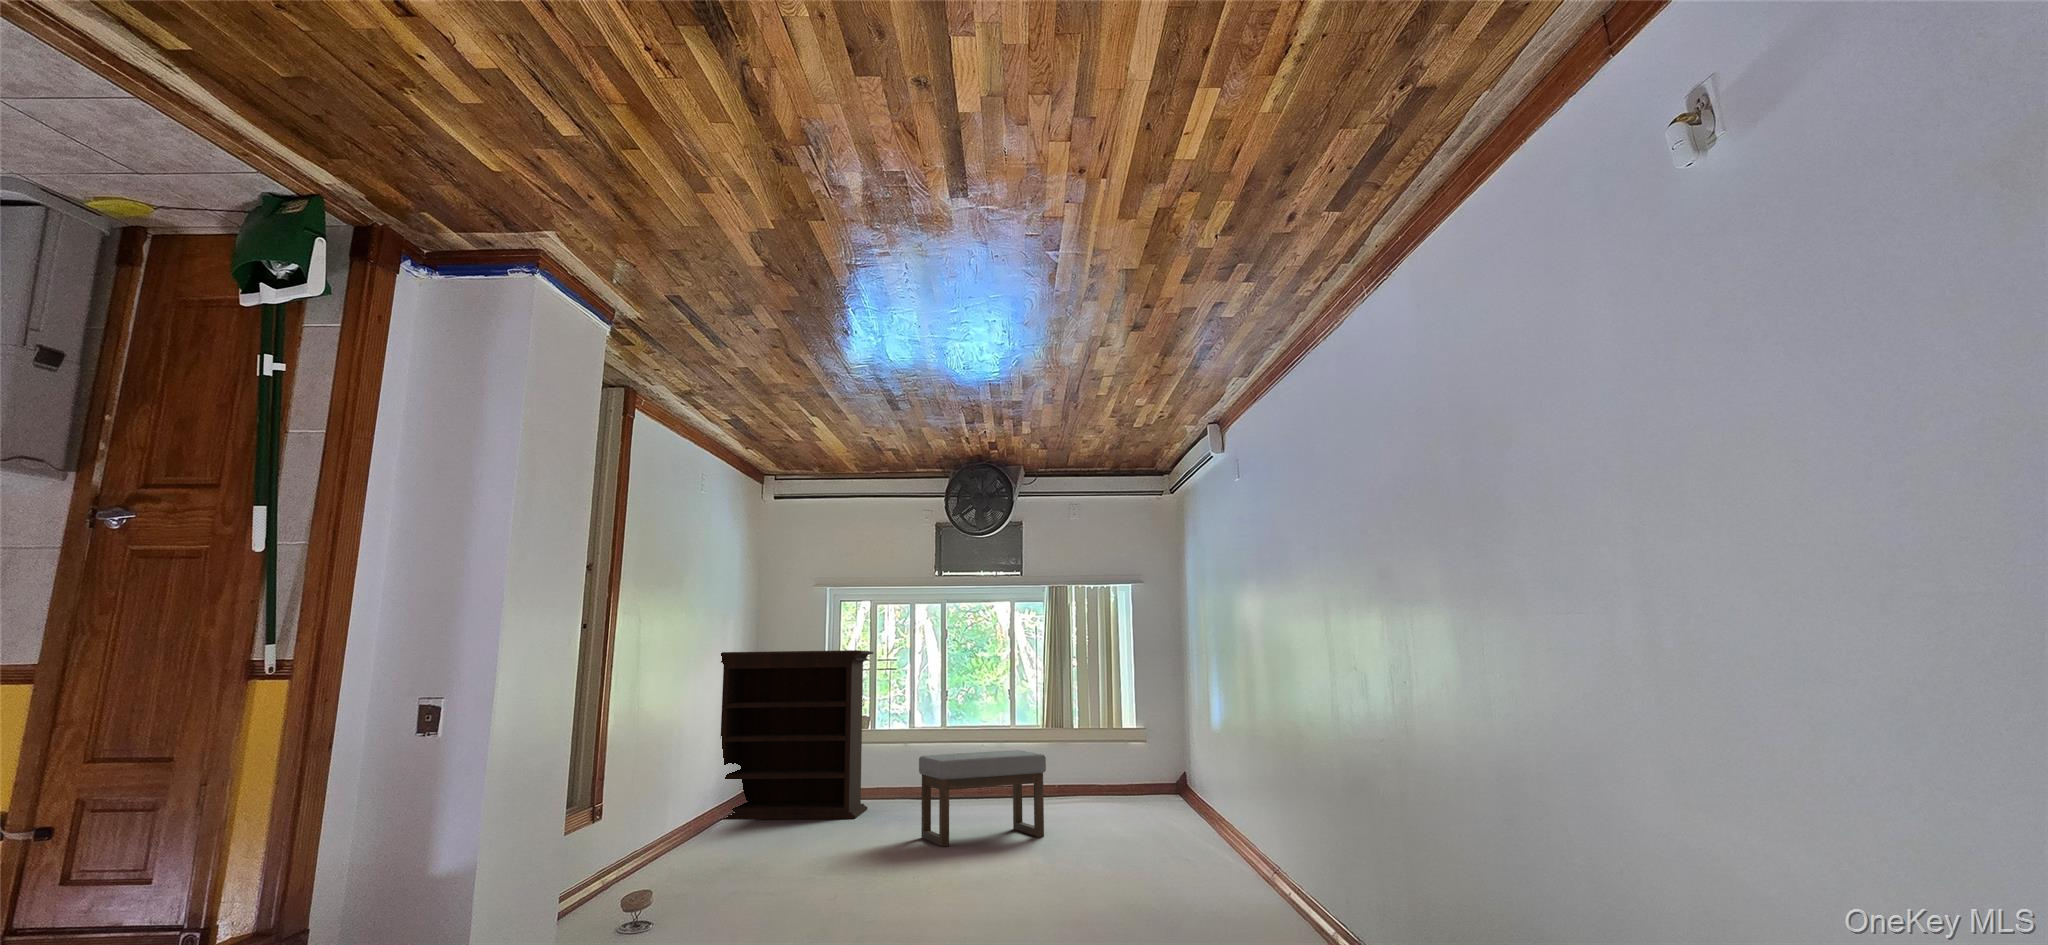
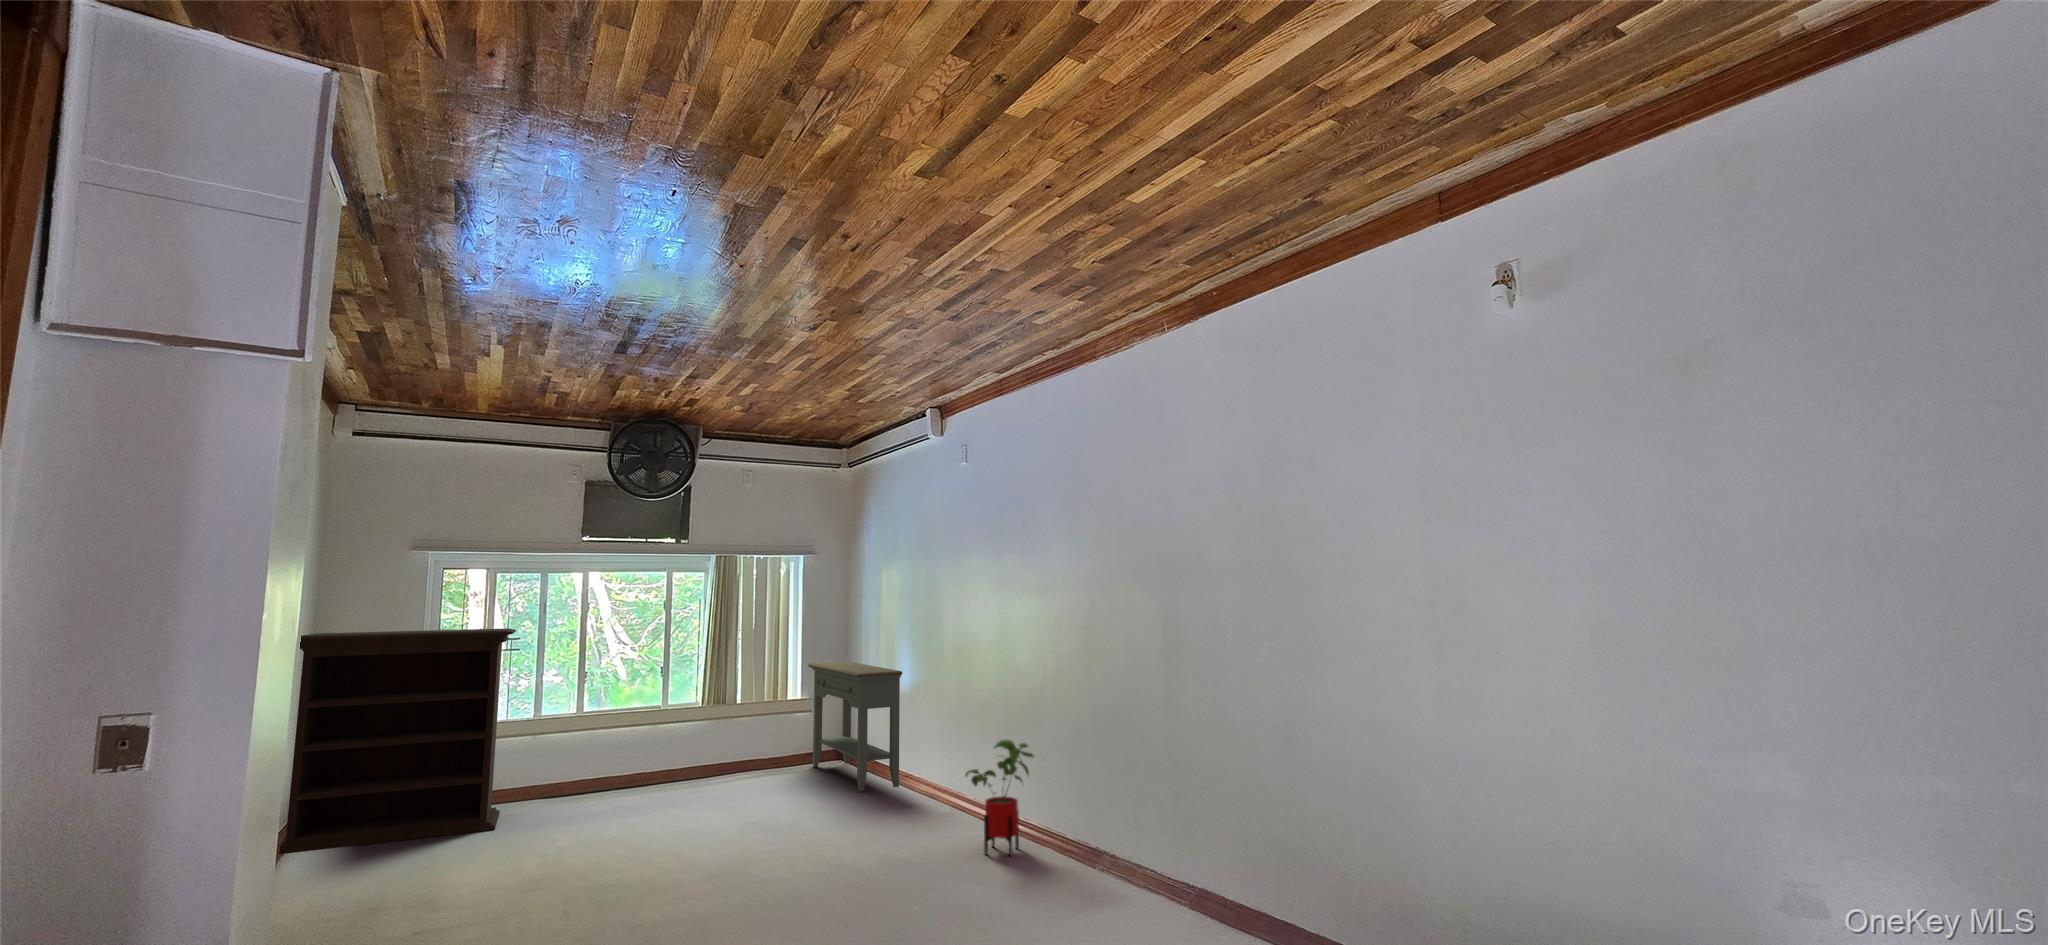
console table: none [1138,692,1212,819] -> present [808,662,902,792]
ottoman: present [919,750,1046,847] -> none [609,738,757,858]
house plant: none [1206,756,1284,880] -> present [965,740,1033,856]

